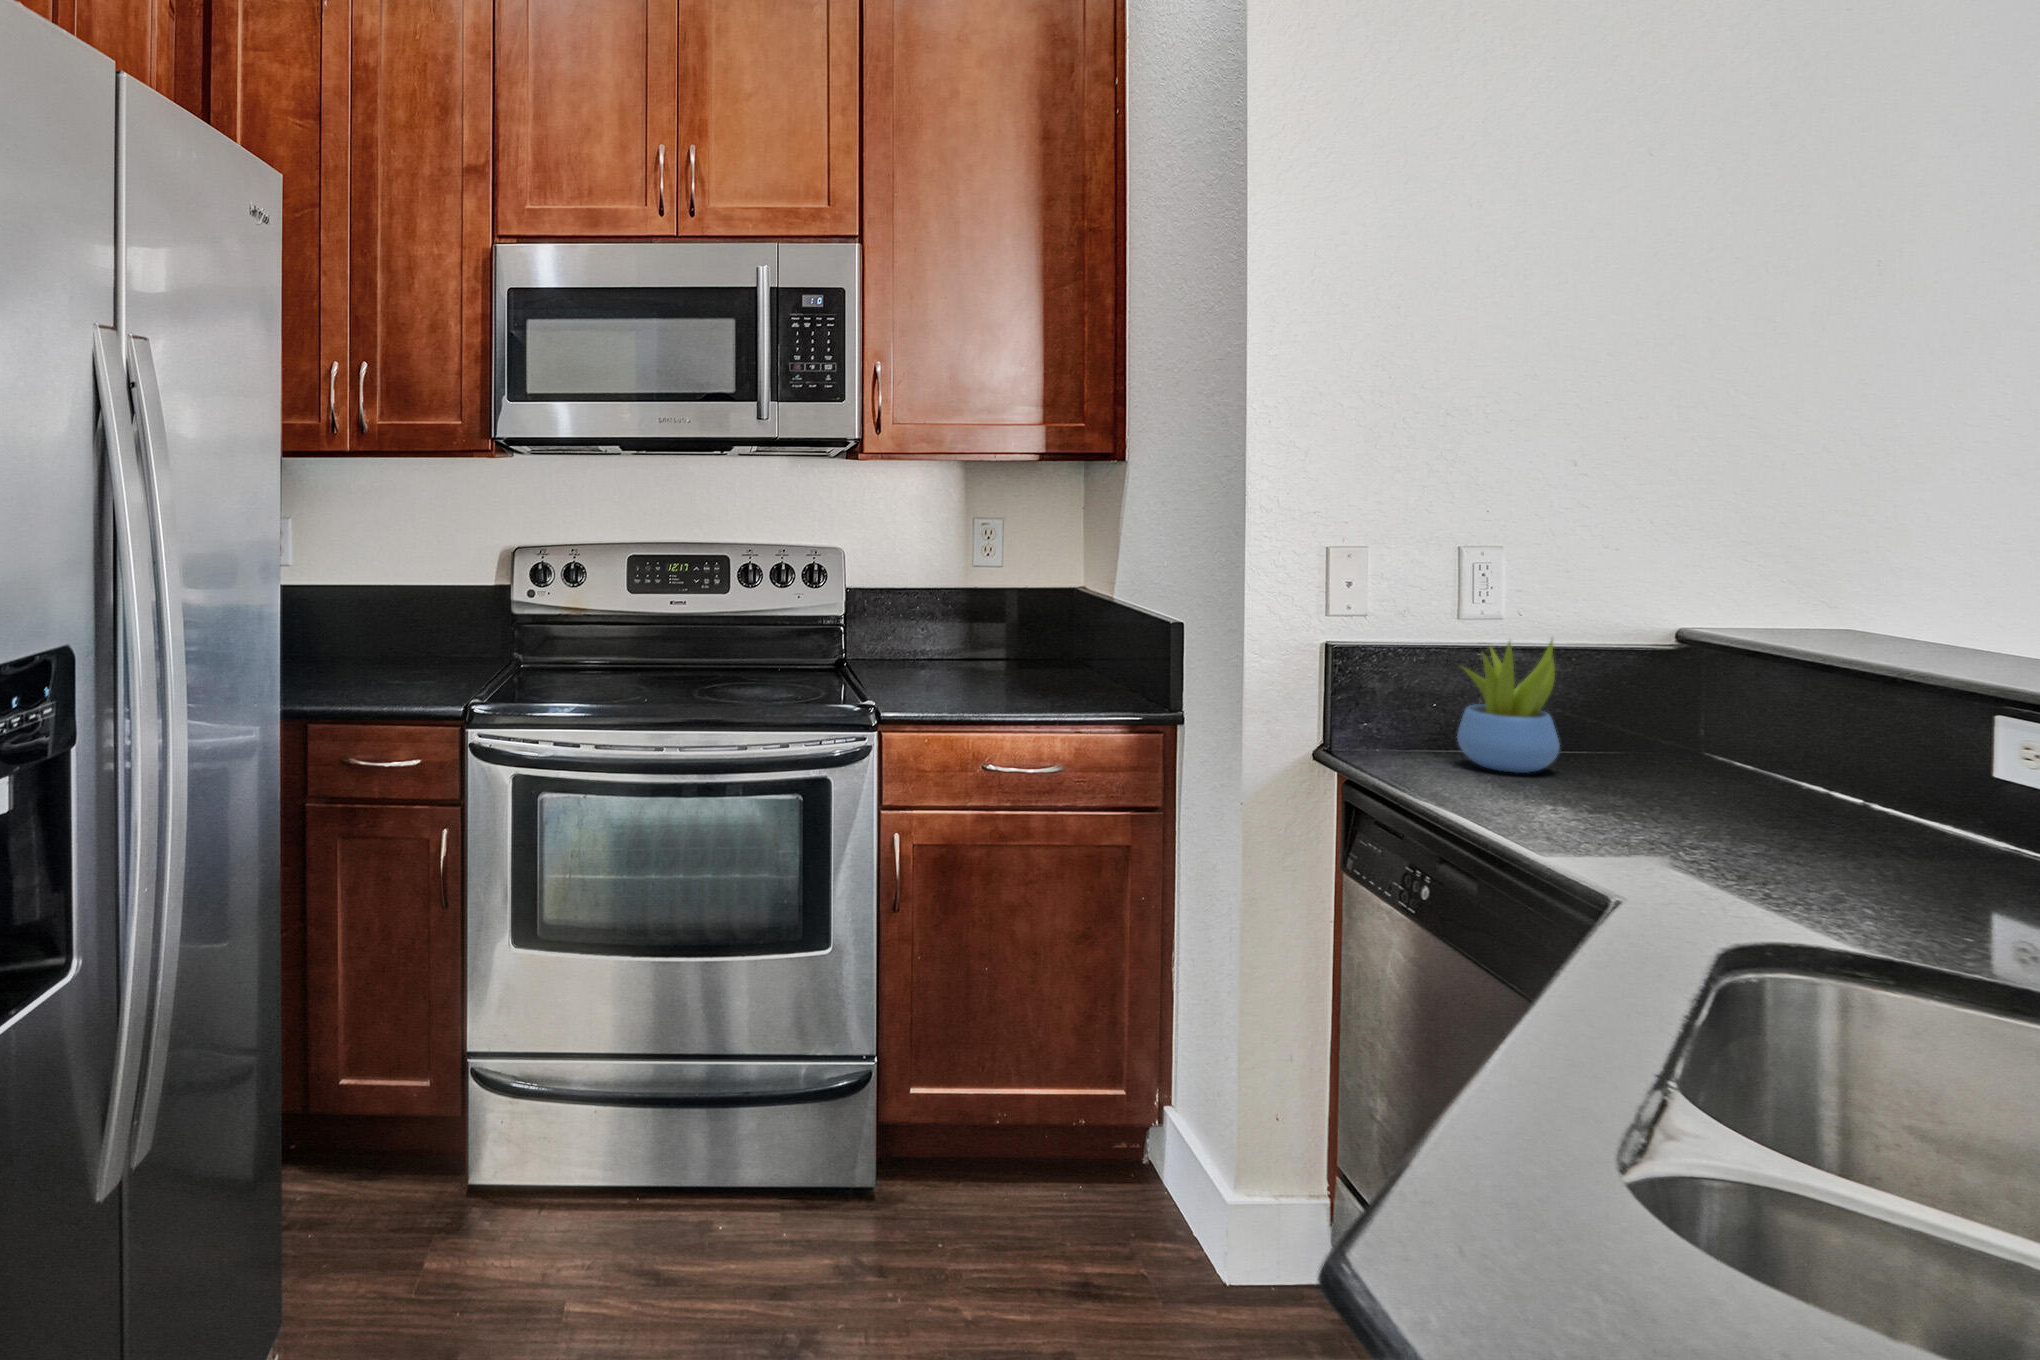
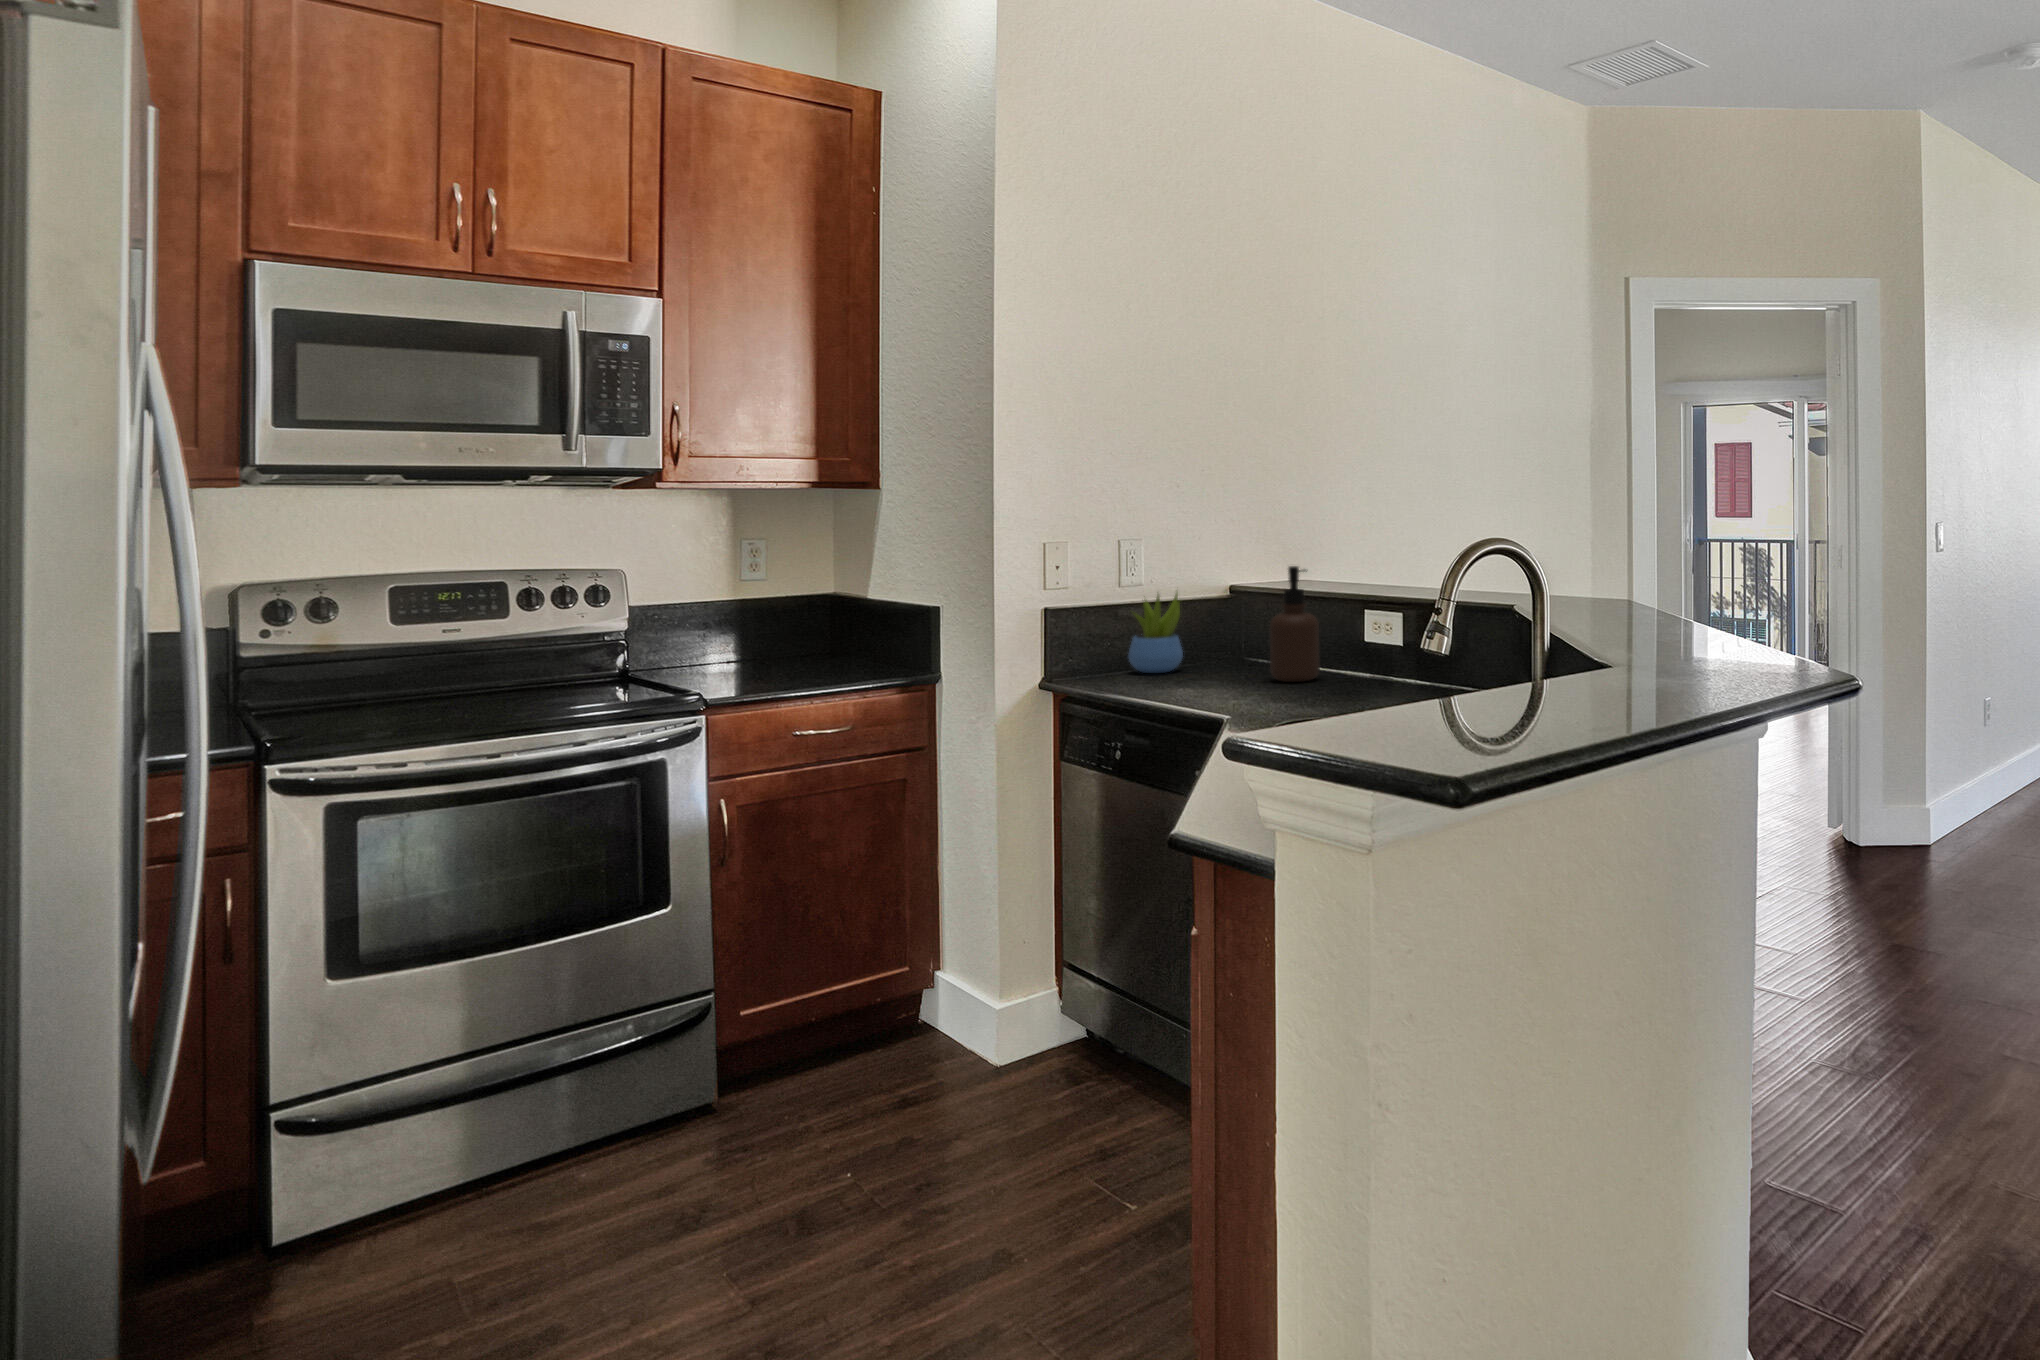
soap dispenser: none [1729,626,1851,851] -> present [1270,566,1320,682]

